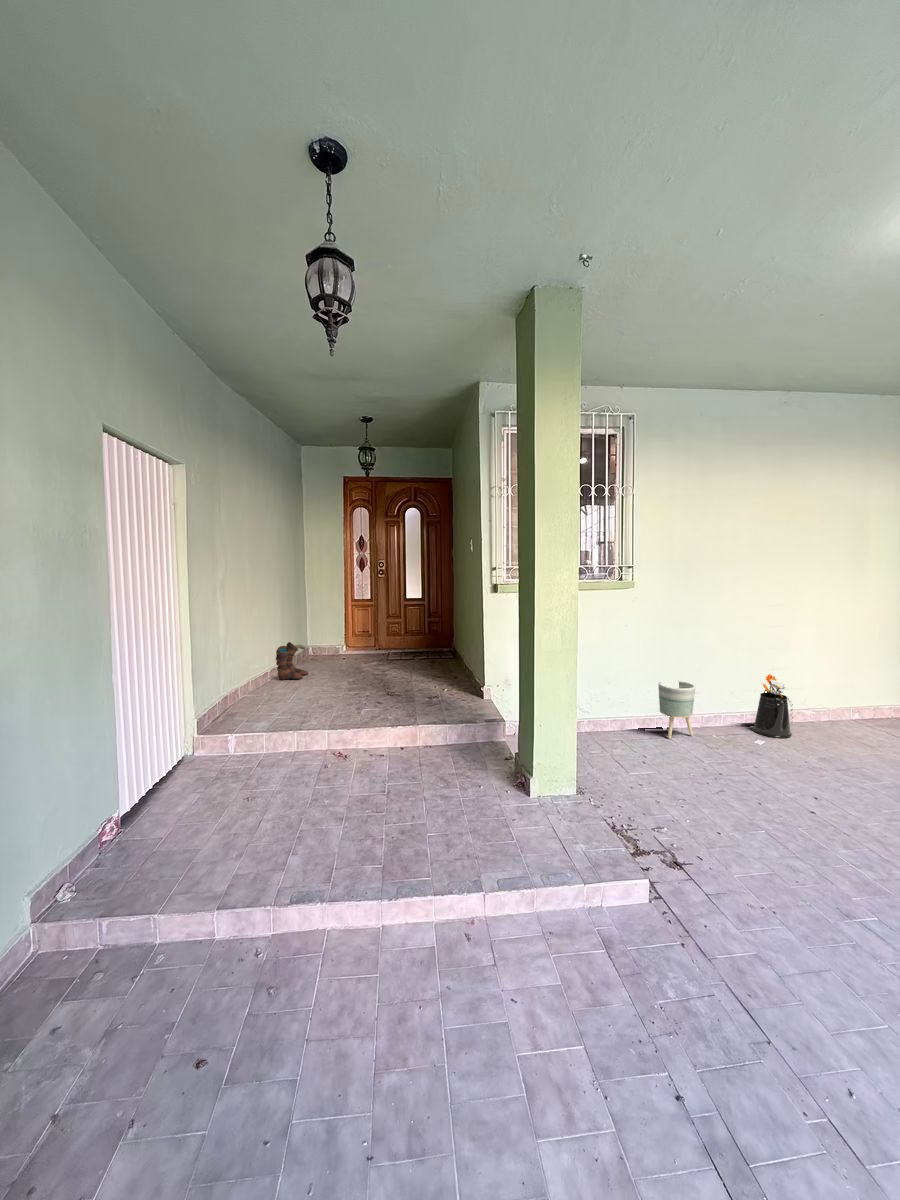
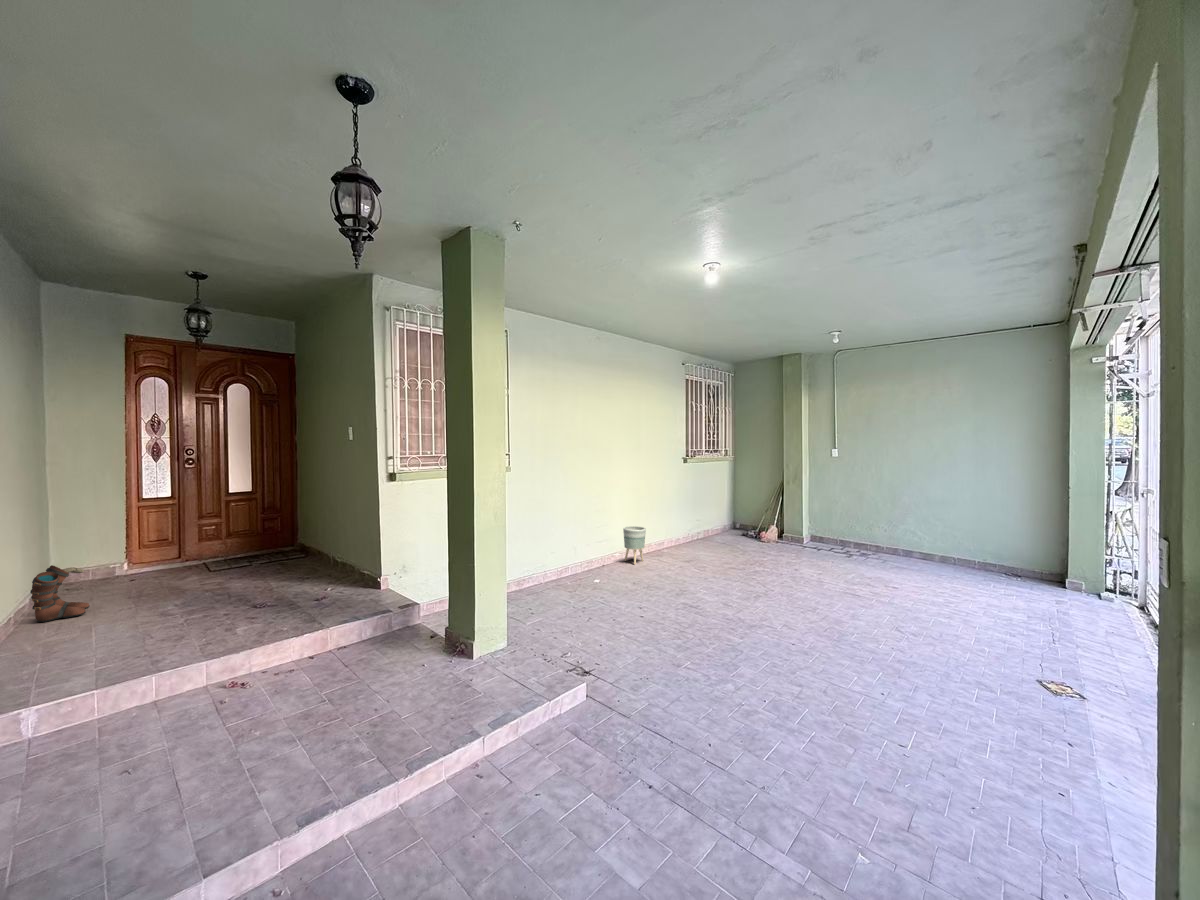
watering can: present [753,674,793,738] -> none [588,530,612,577]
planter: present [658,681,695,739] -> present [623,526,646,565]

